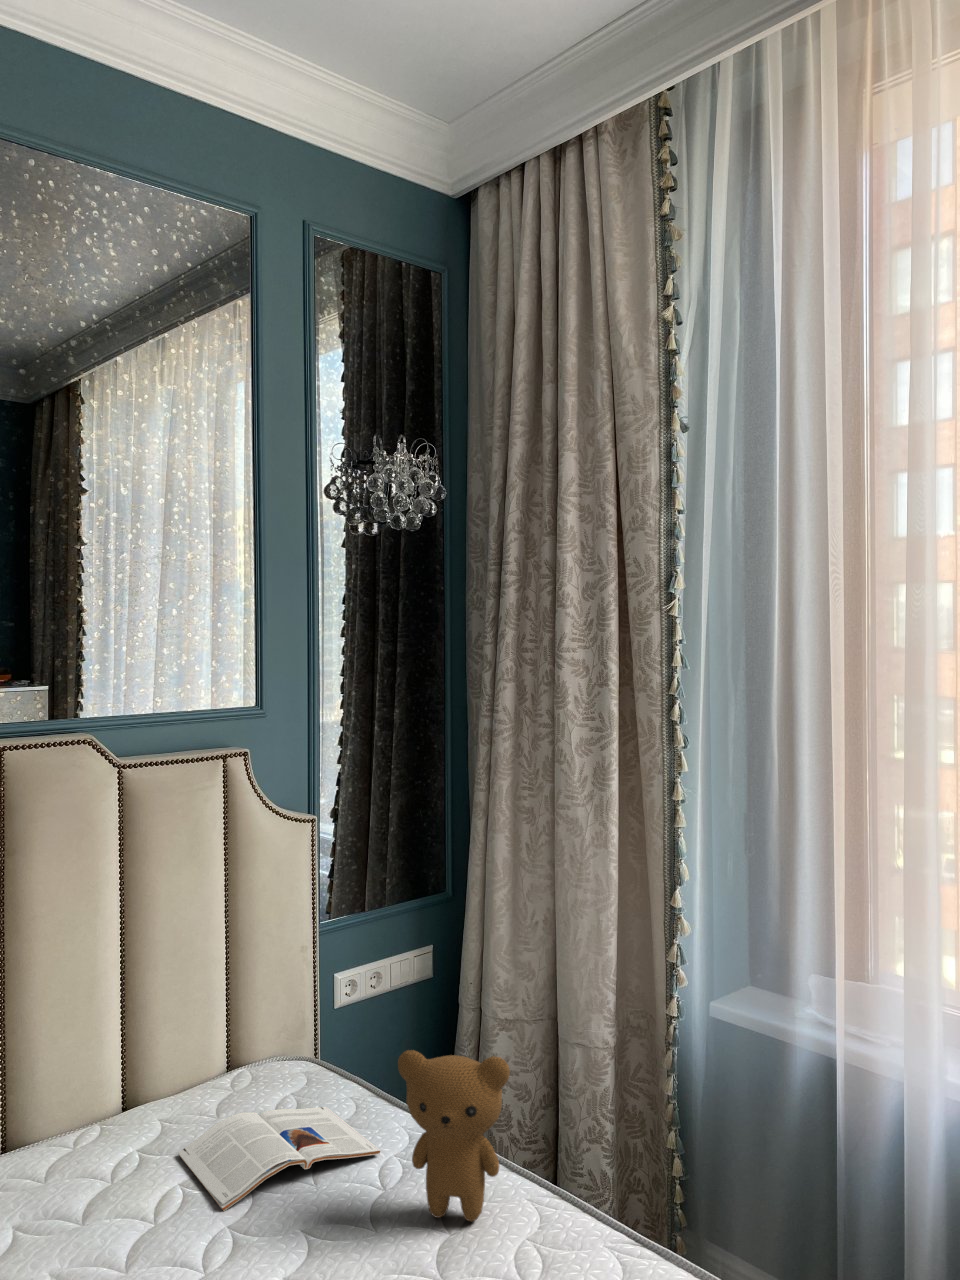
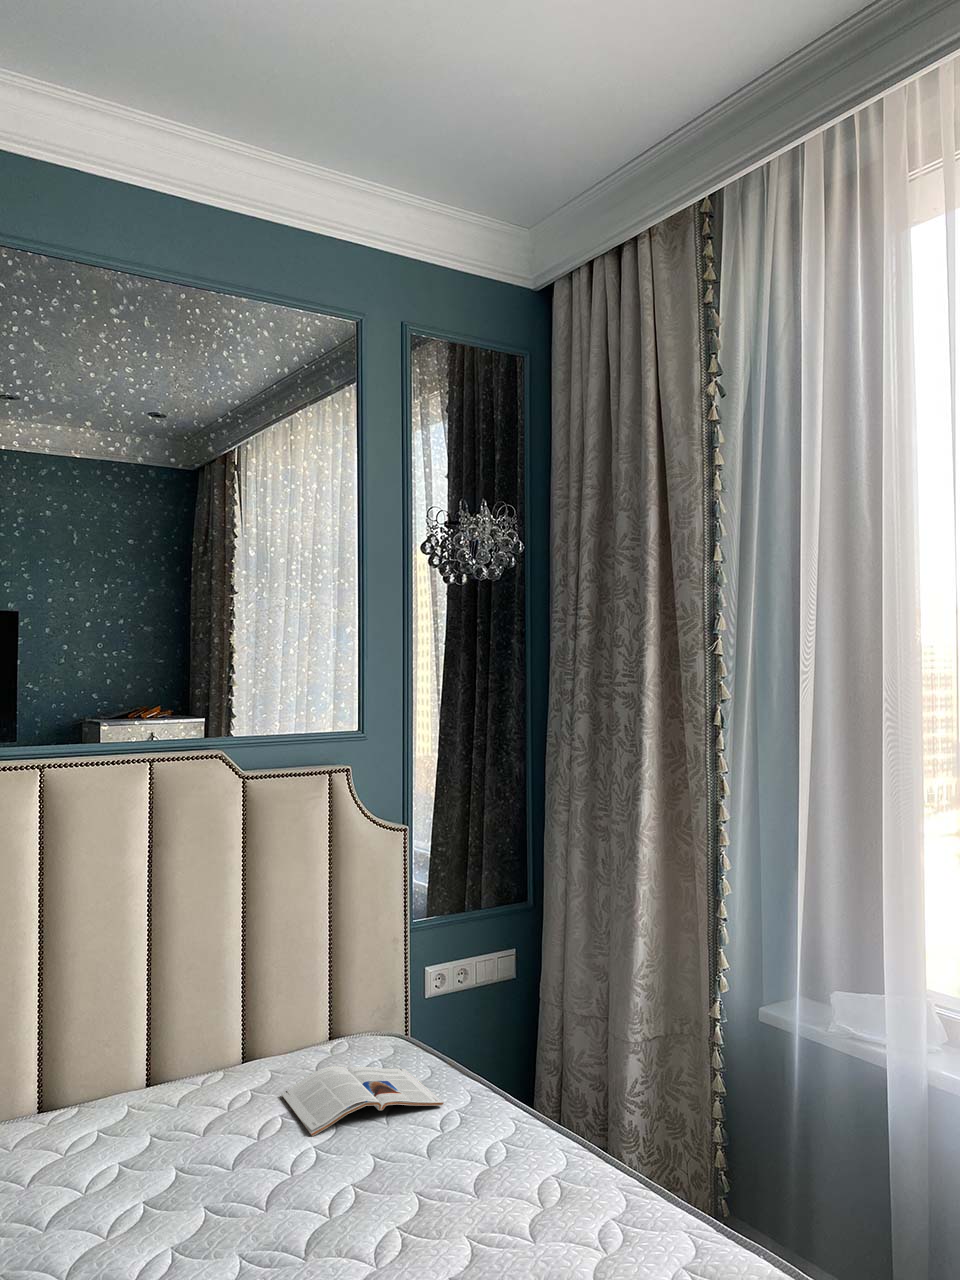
teddy bear: present [398,1050,510,1221] -> none [451,1012,541,1157]

